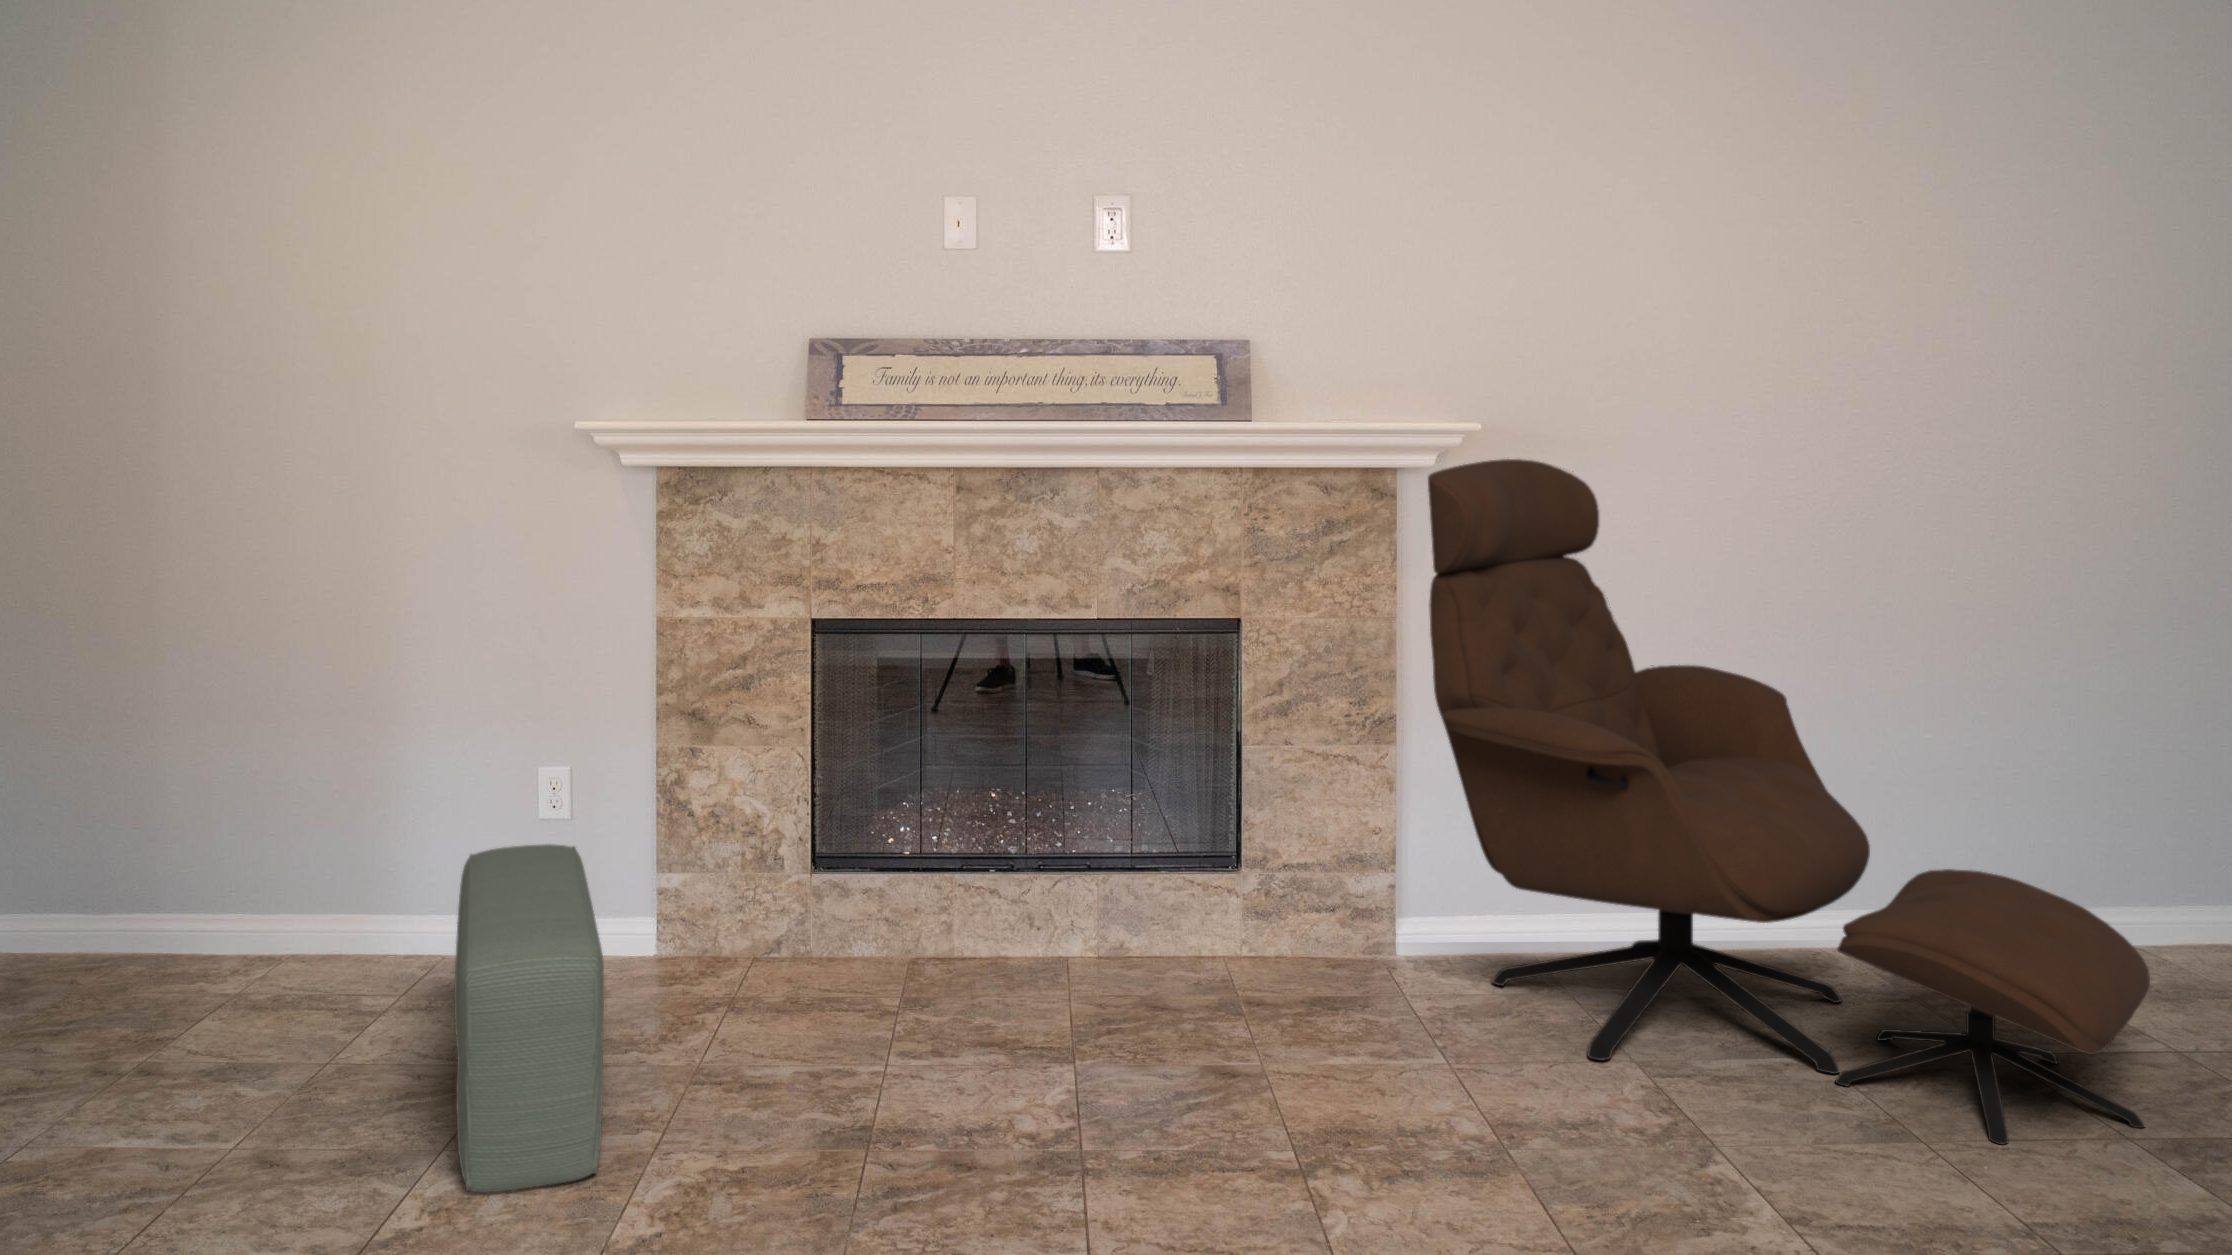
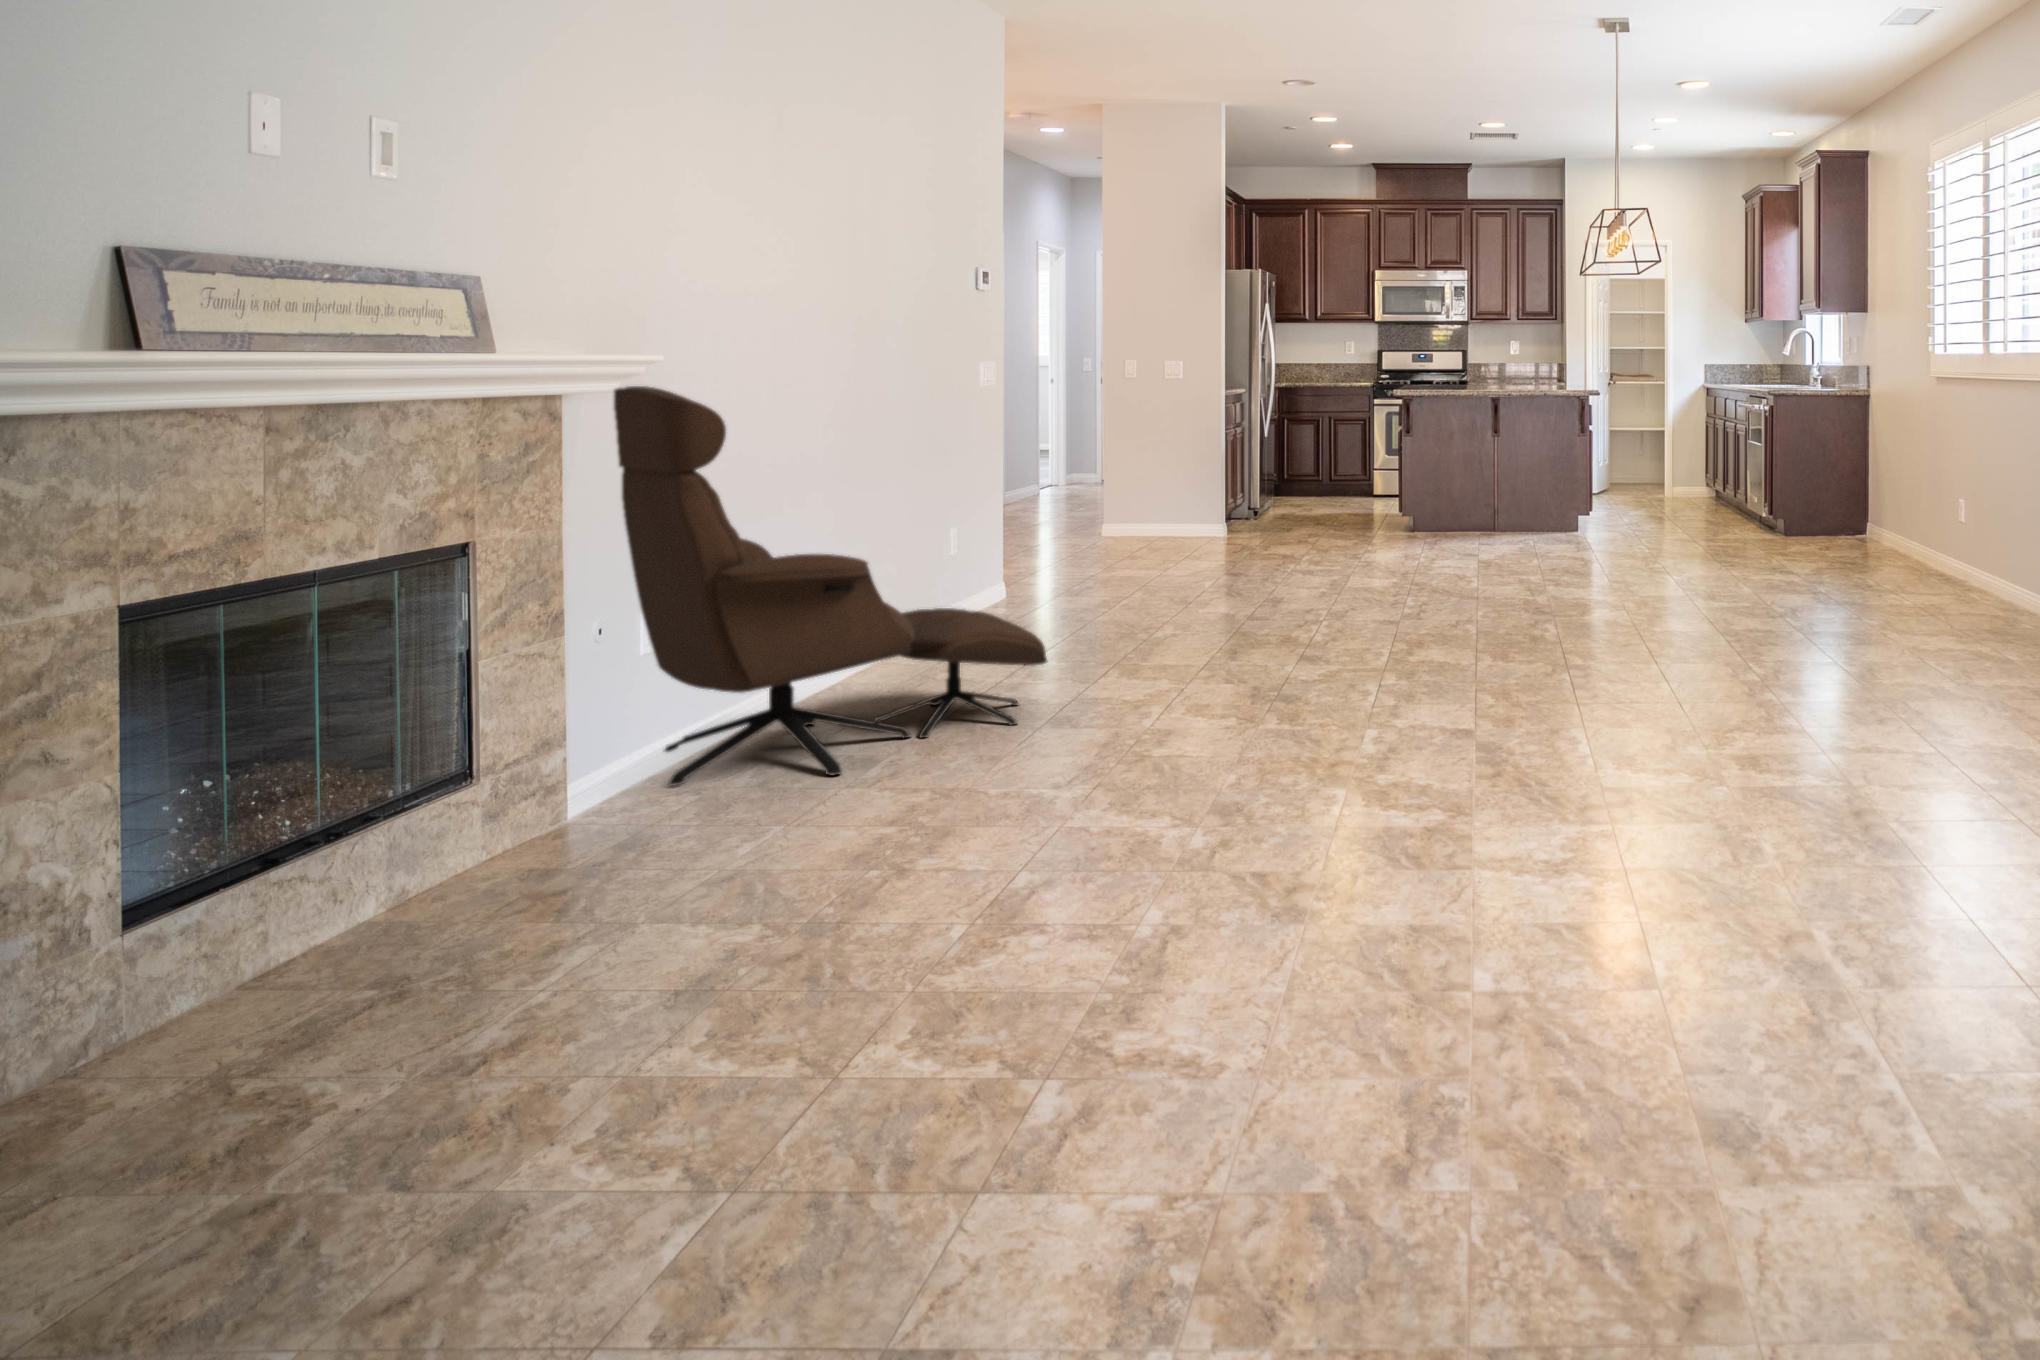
pouf: present [454,844,604,1192] -> none [103,855,733,1231]

